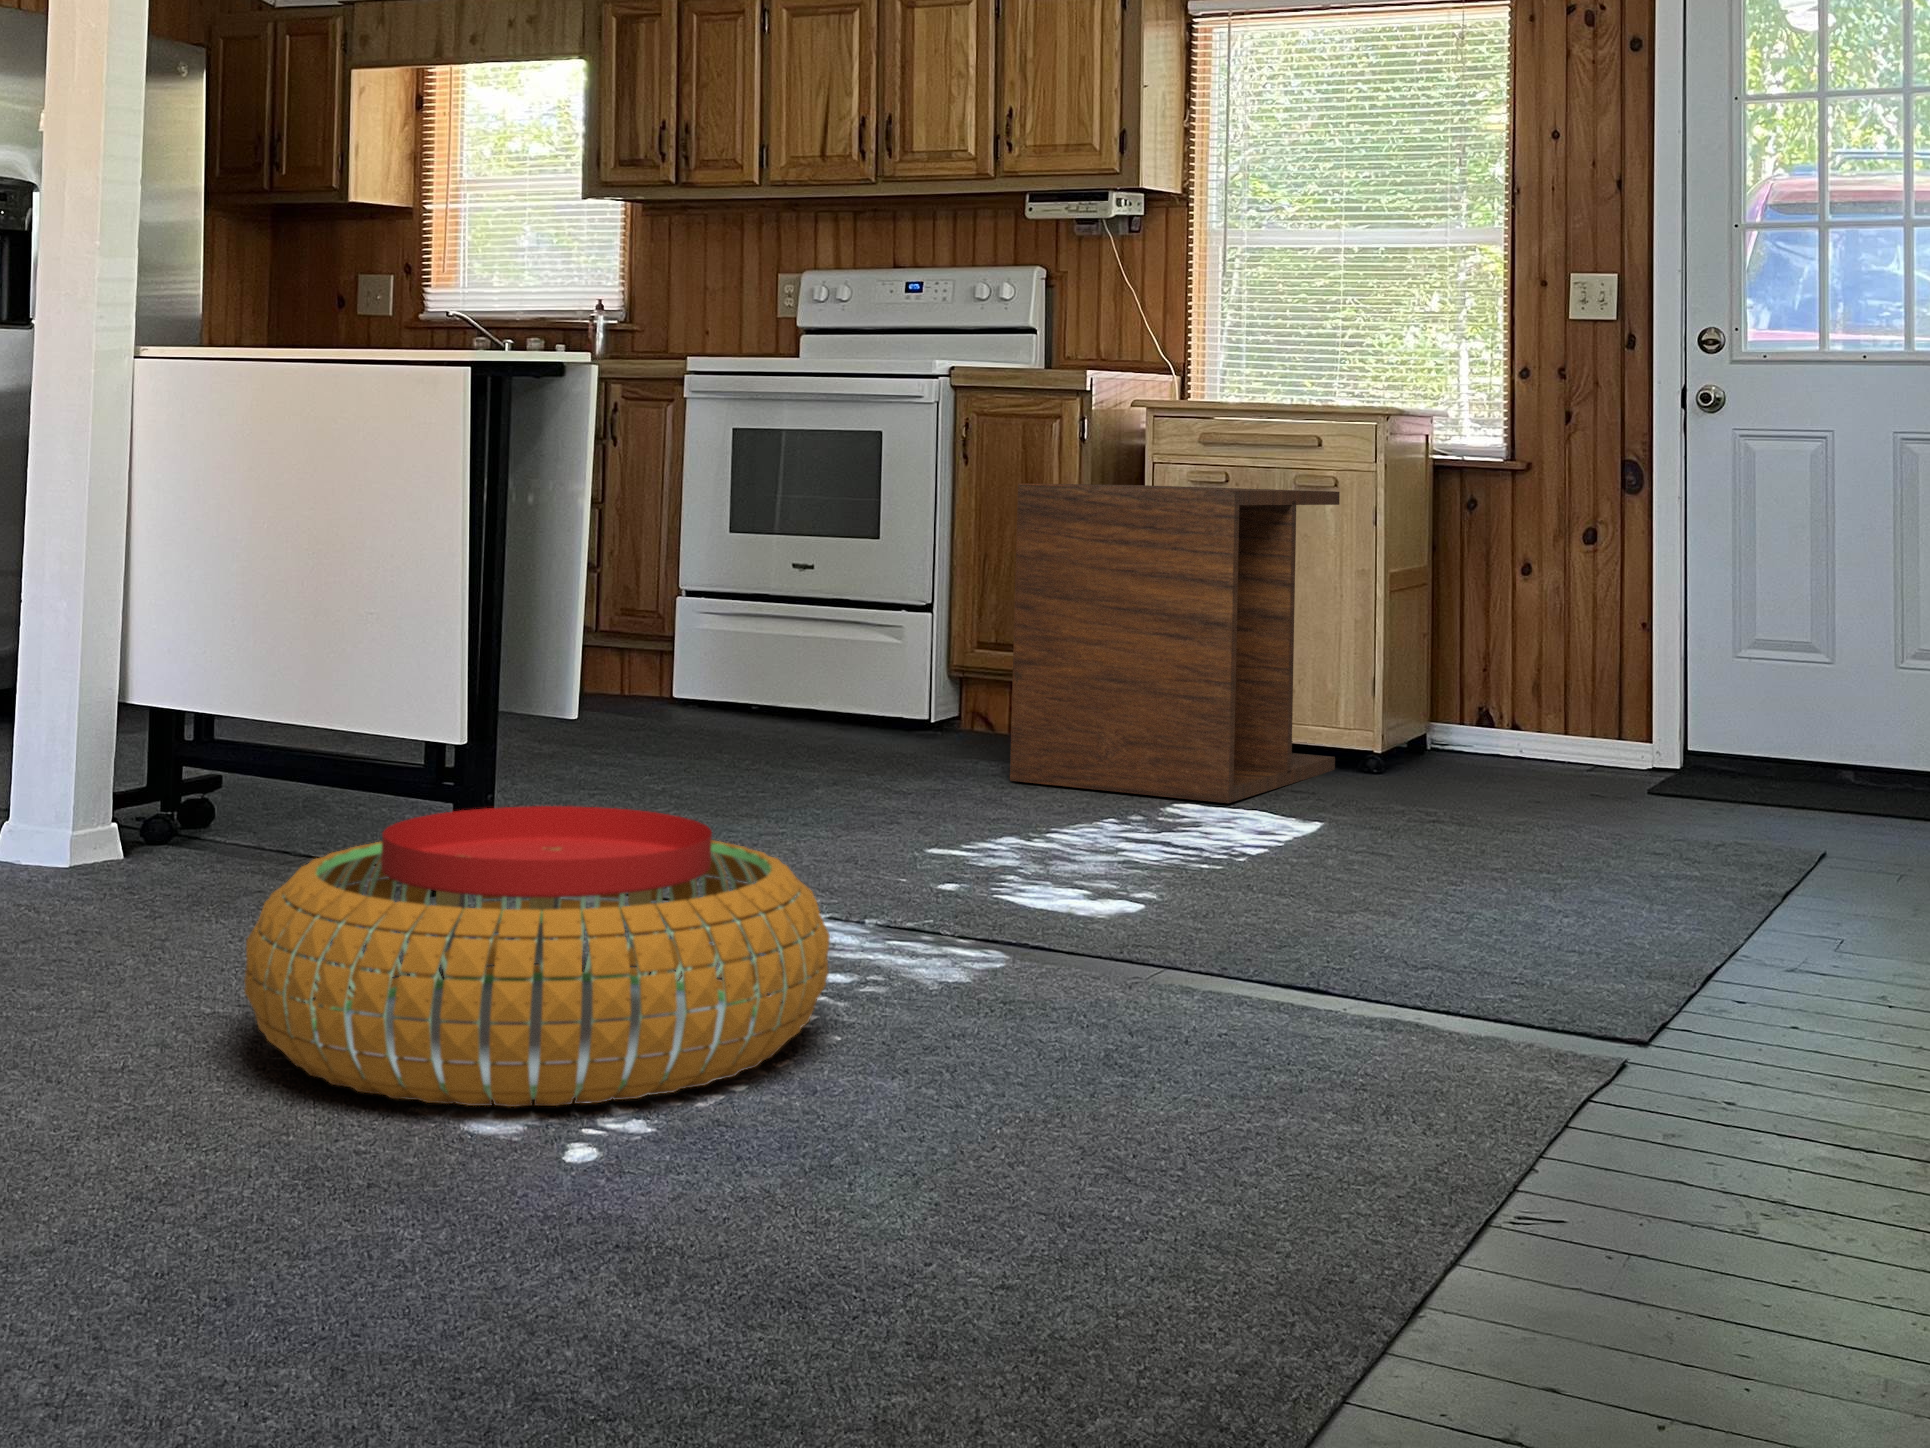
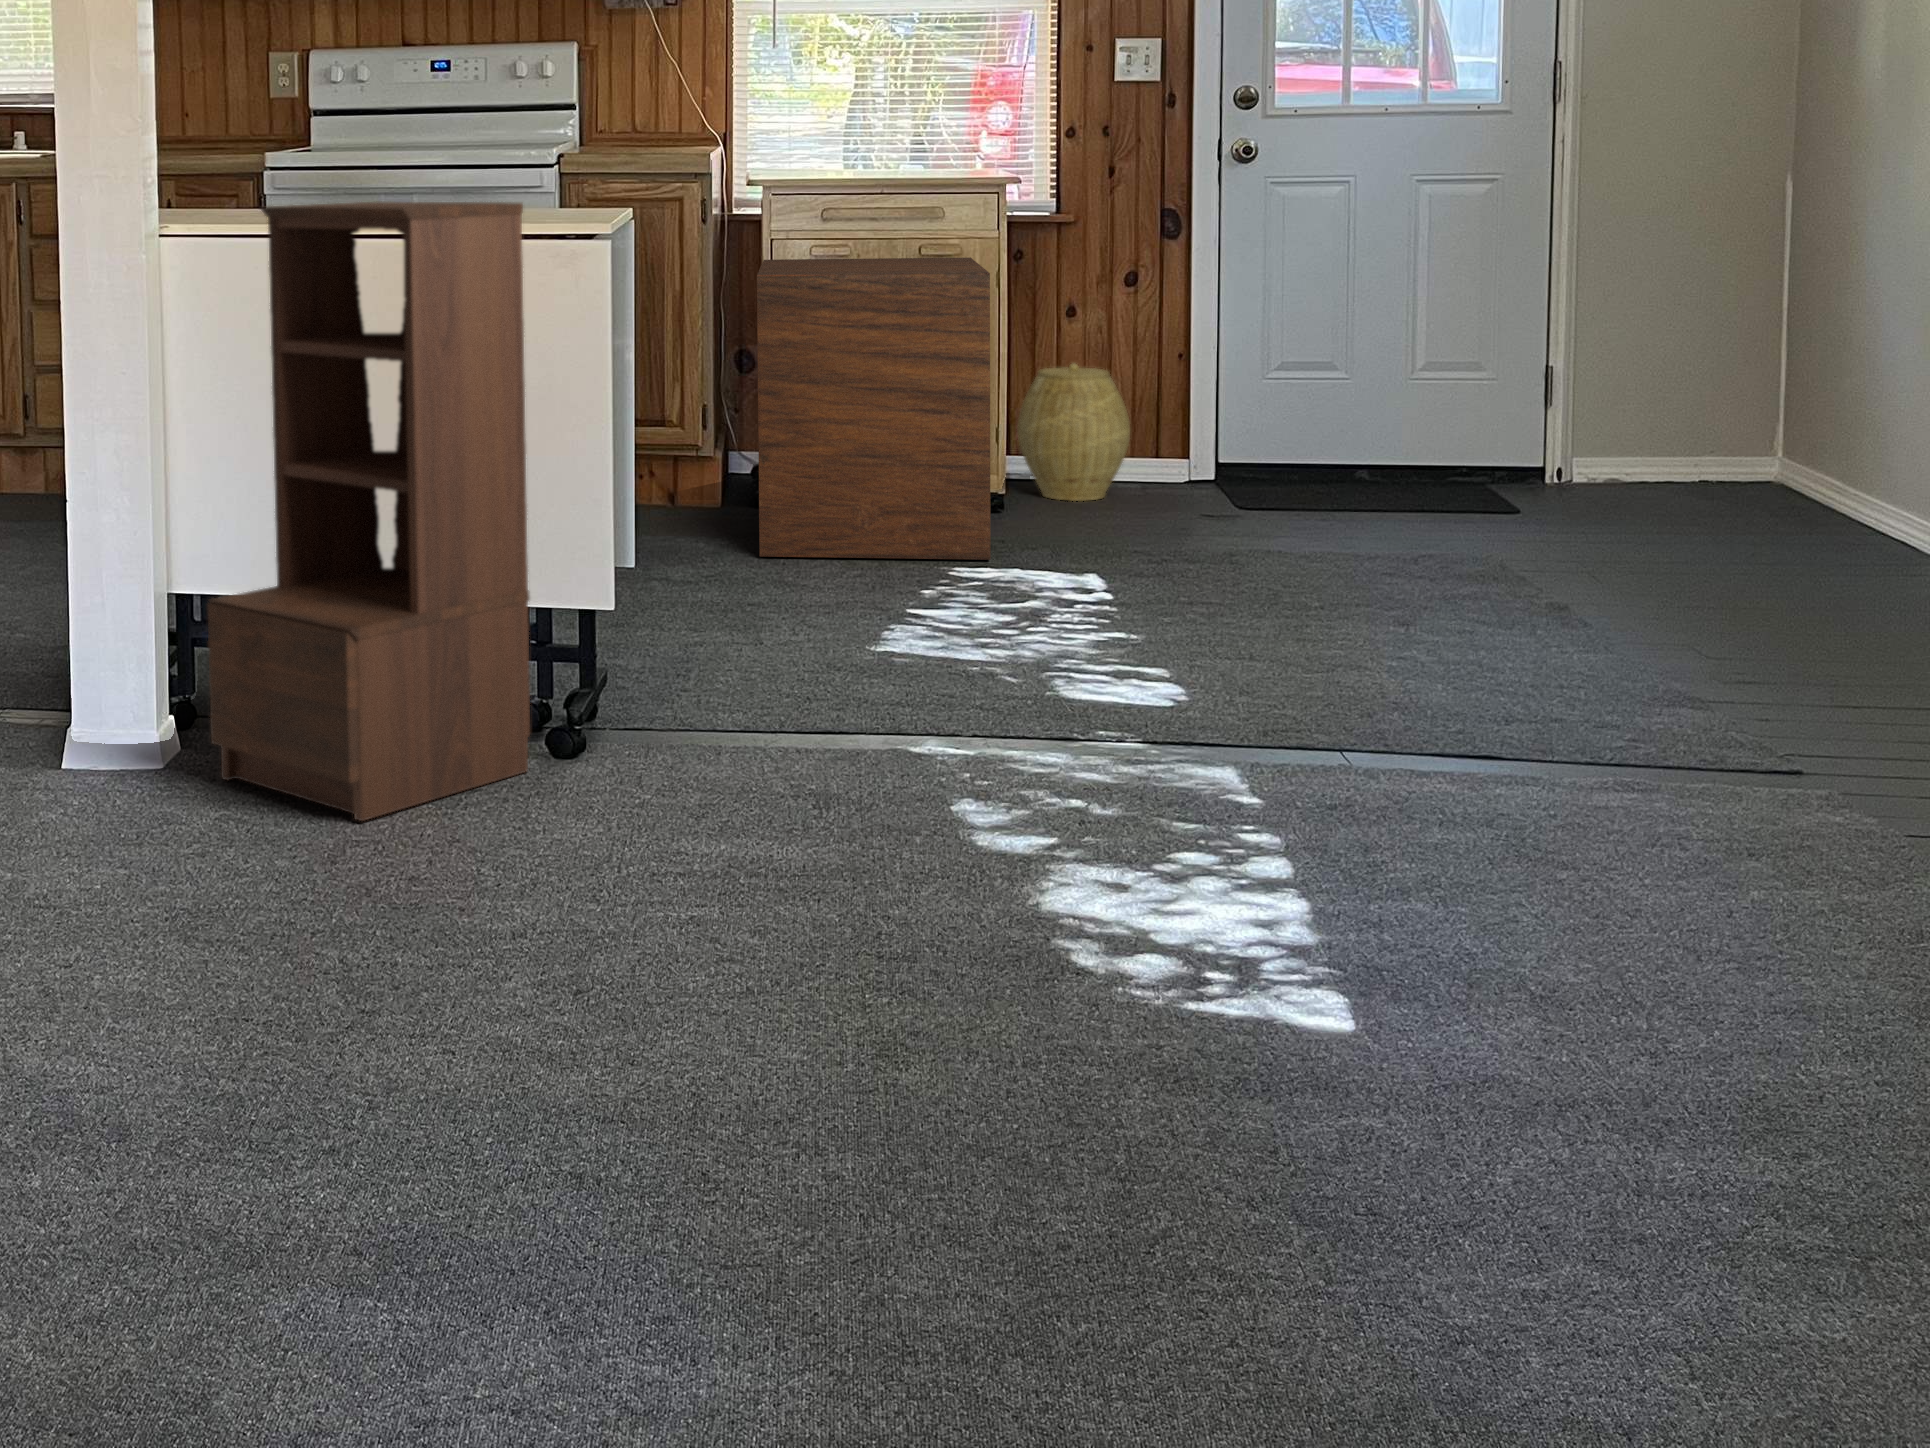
bookshelf: none [50,323,352,914] -> present [207,201,530,821]
woven basket: none [1420,619,1541,771] -> present [1017,364,1130,501]
pouf: present [244,806,830,1107] -> none [835,666,1397,969]

